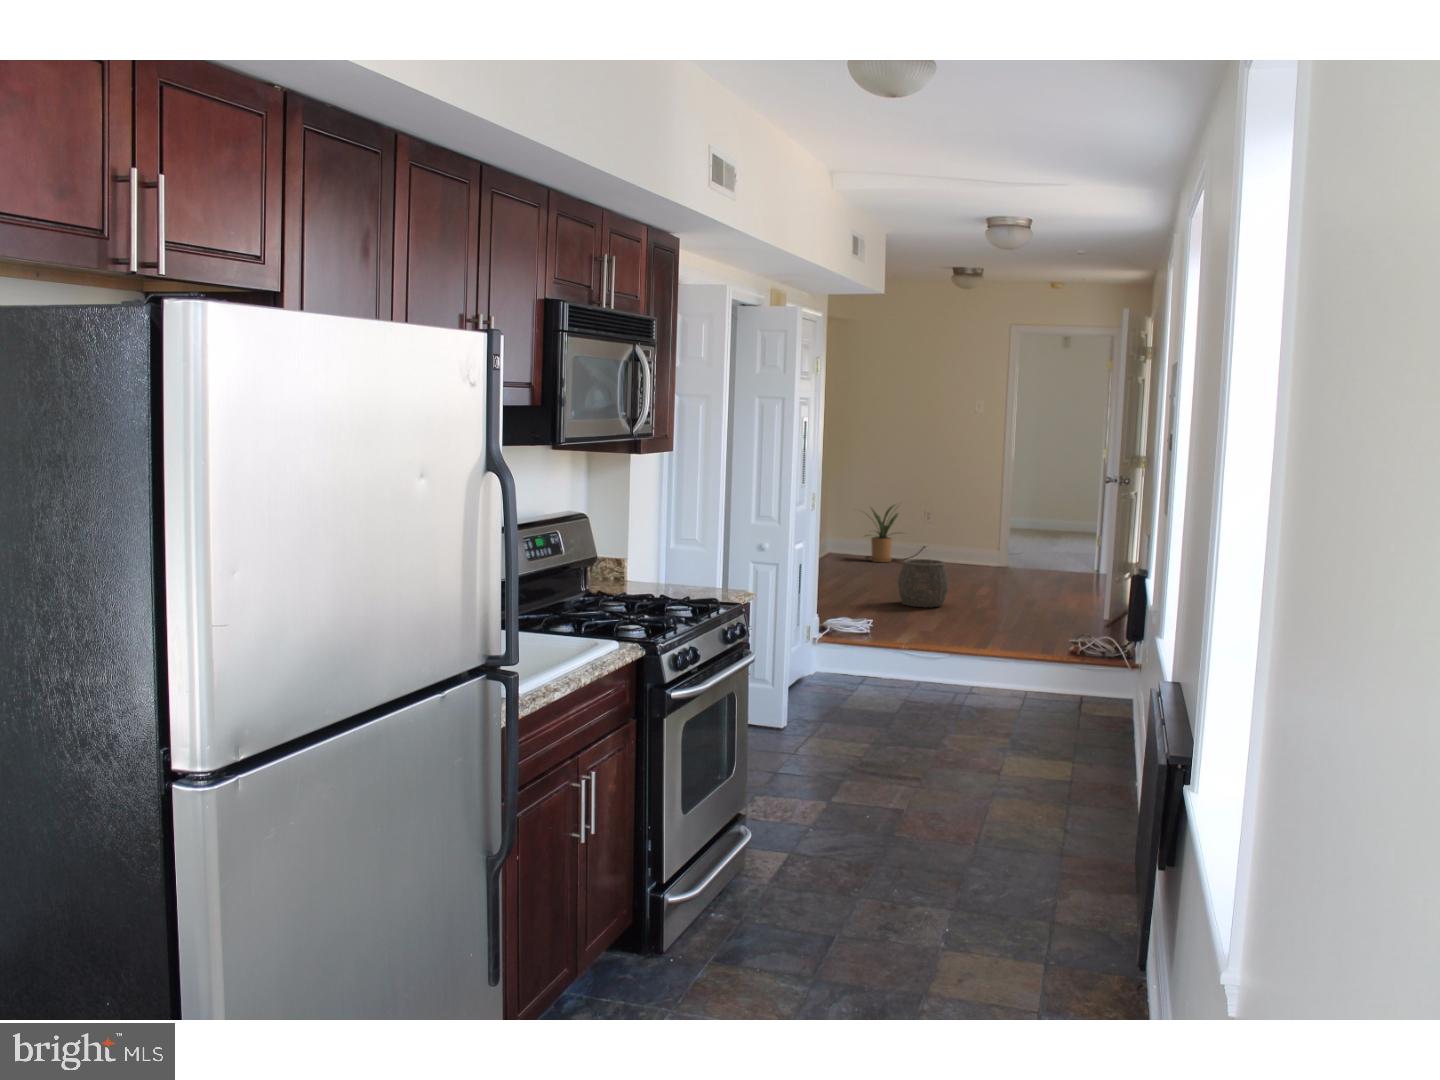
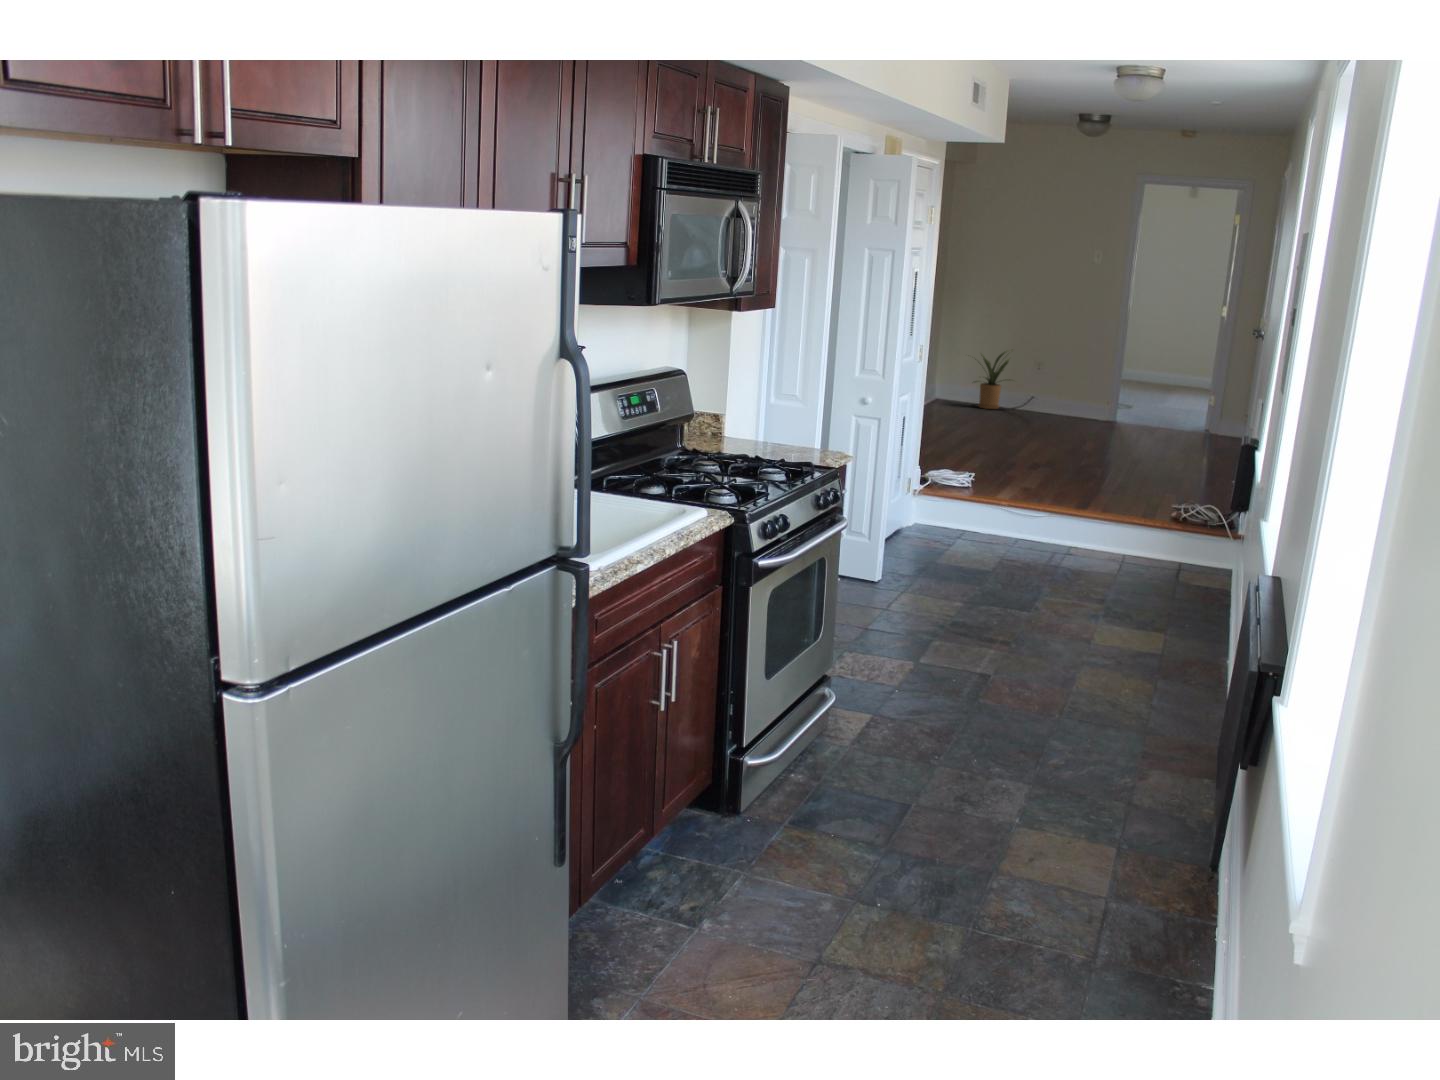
woven basket: present [898,559,948,607] -> none [1002,411,1055,460]

